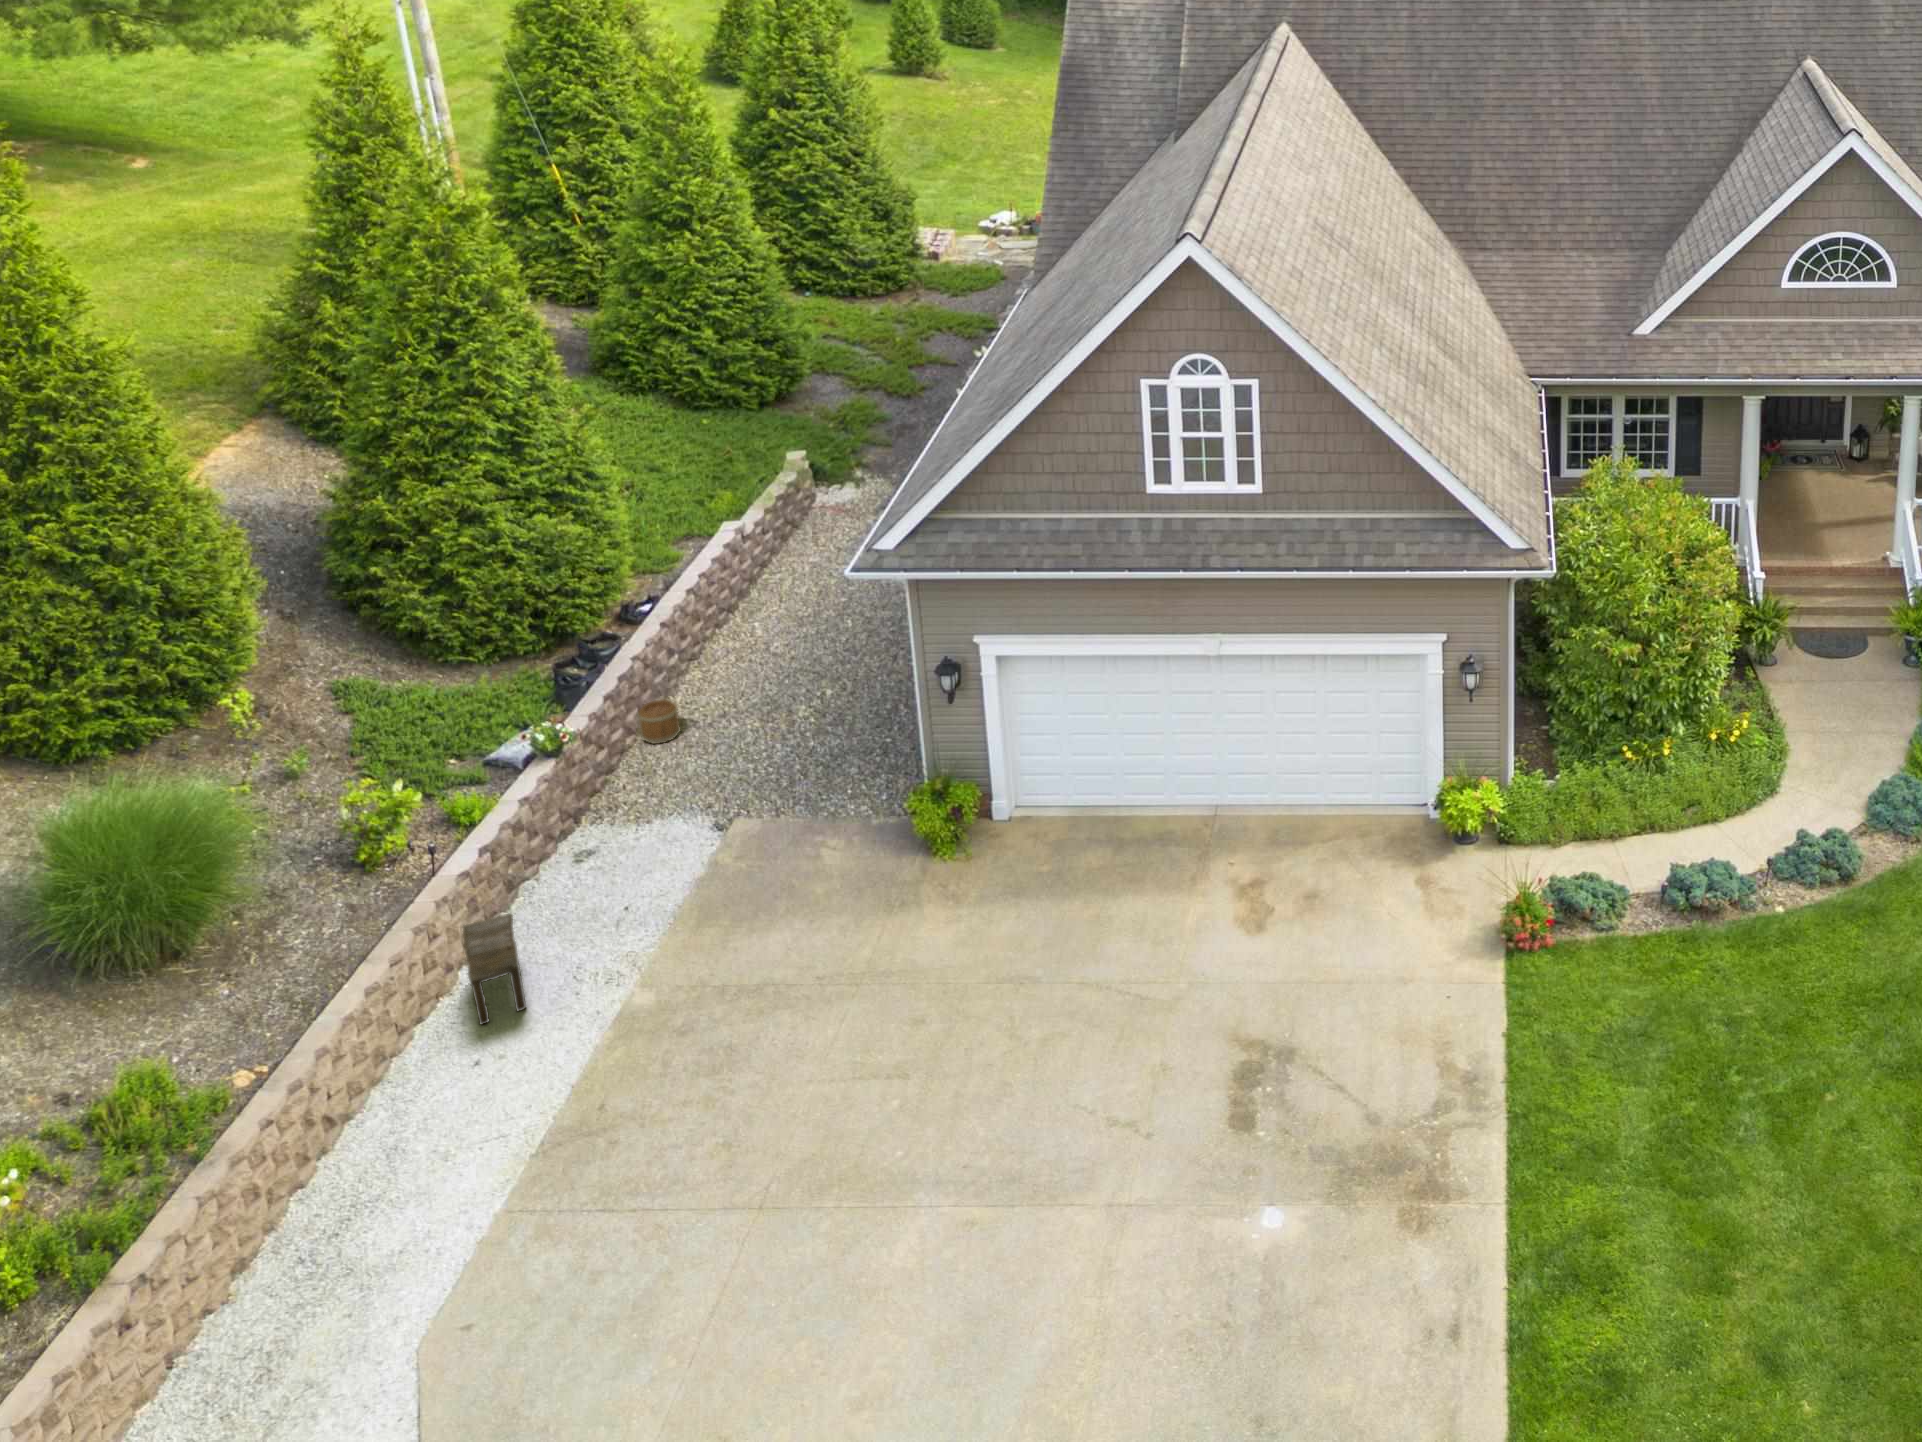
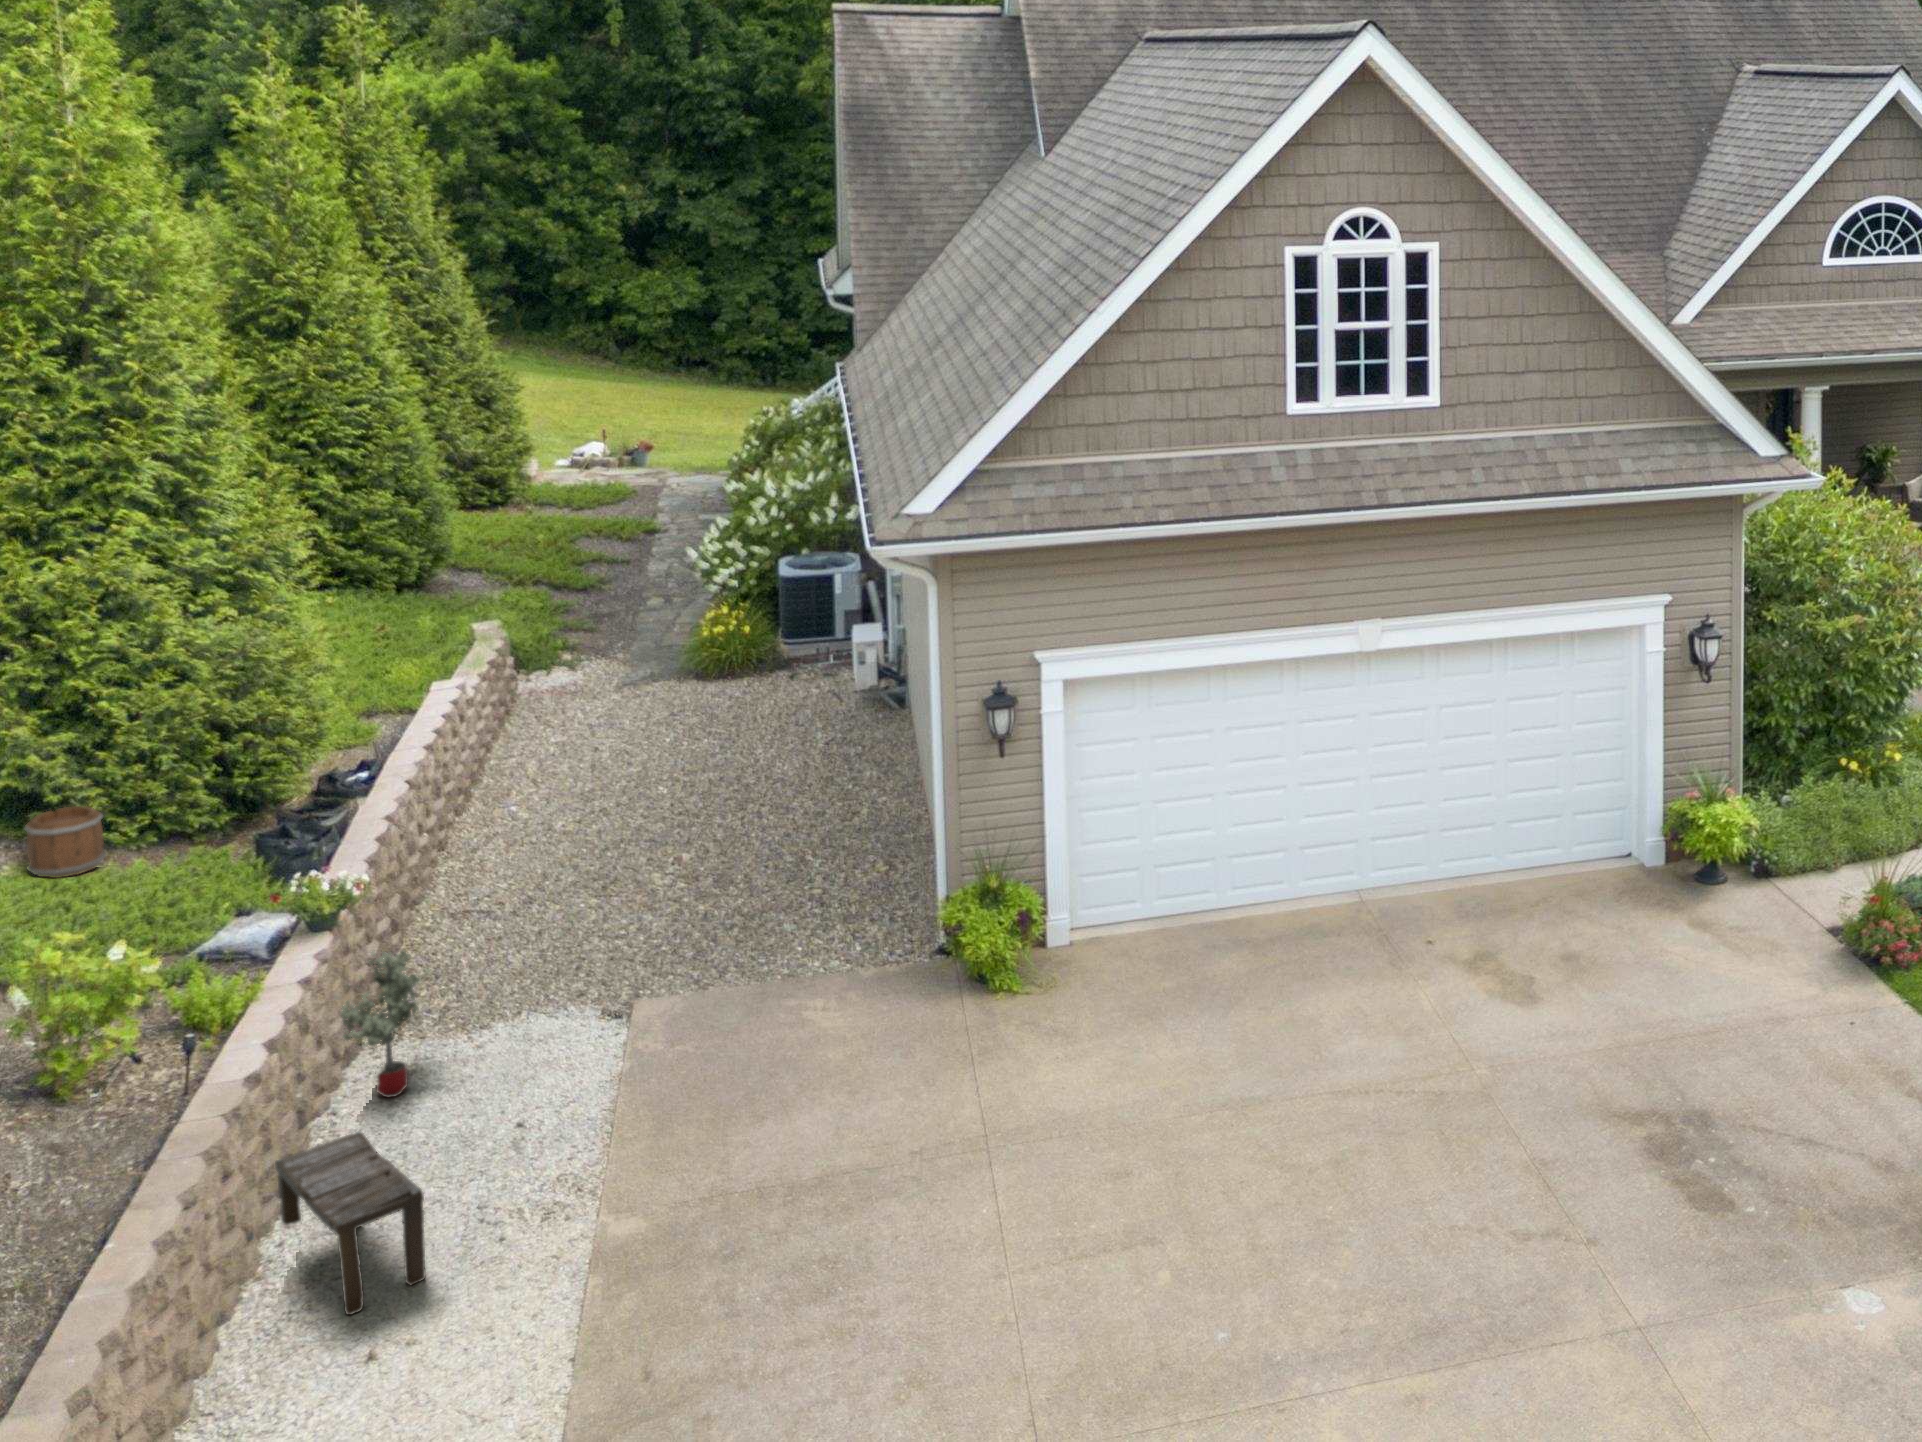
bucket: present [638,700,681,744] -> present [25,806,106,878]
potted tree: none [539,778,593,865] -> present [341,950,420,1097]

